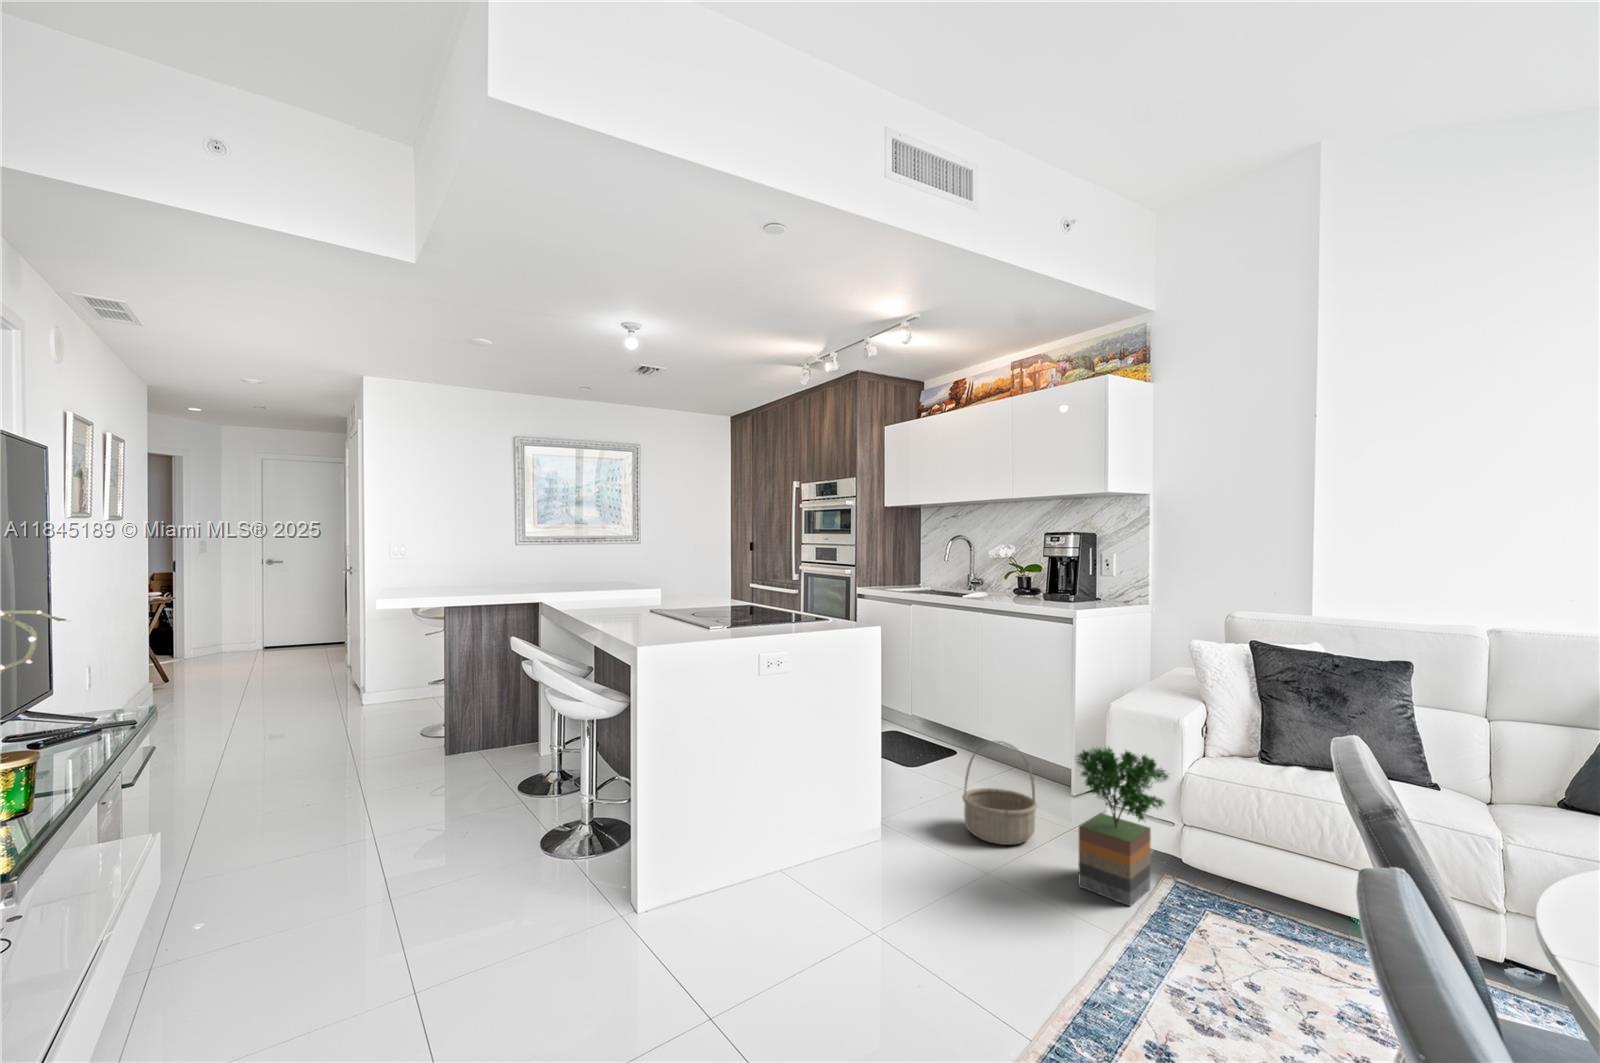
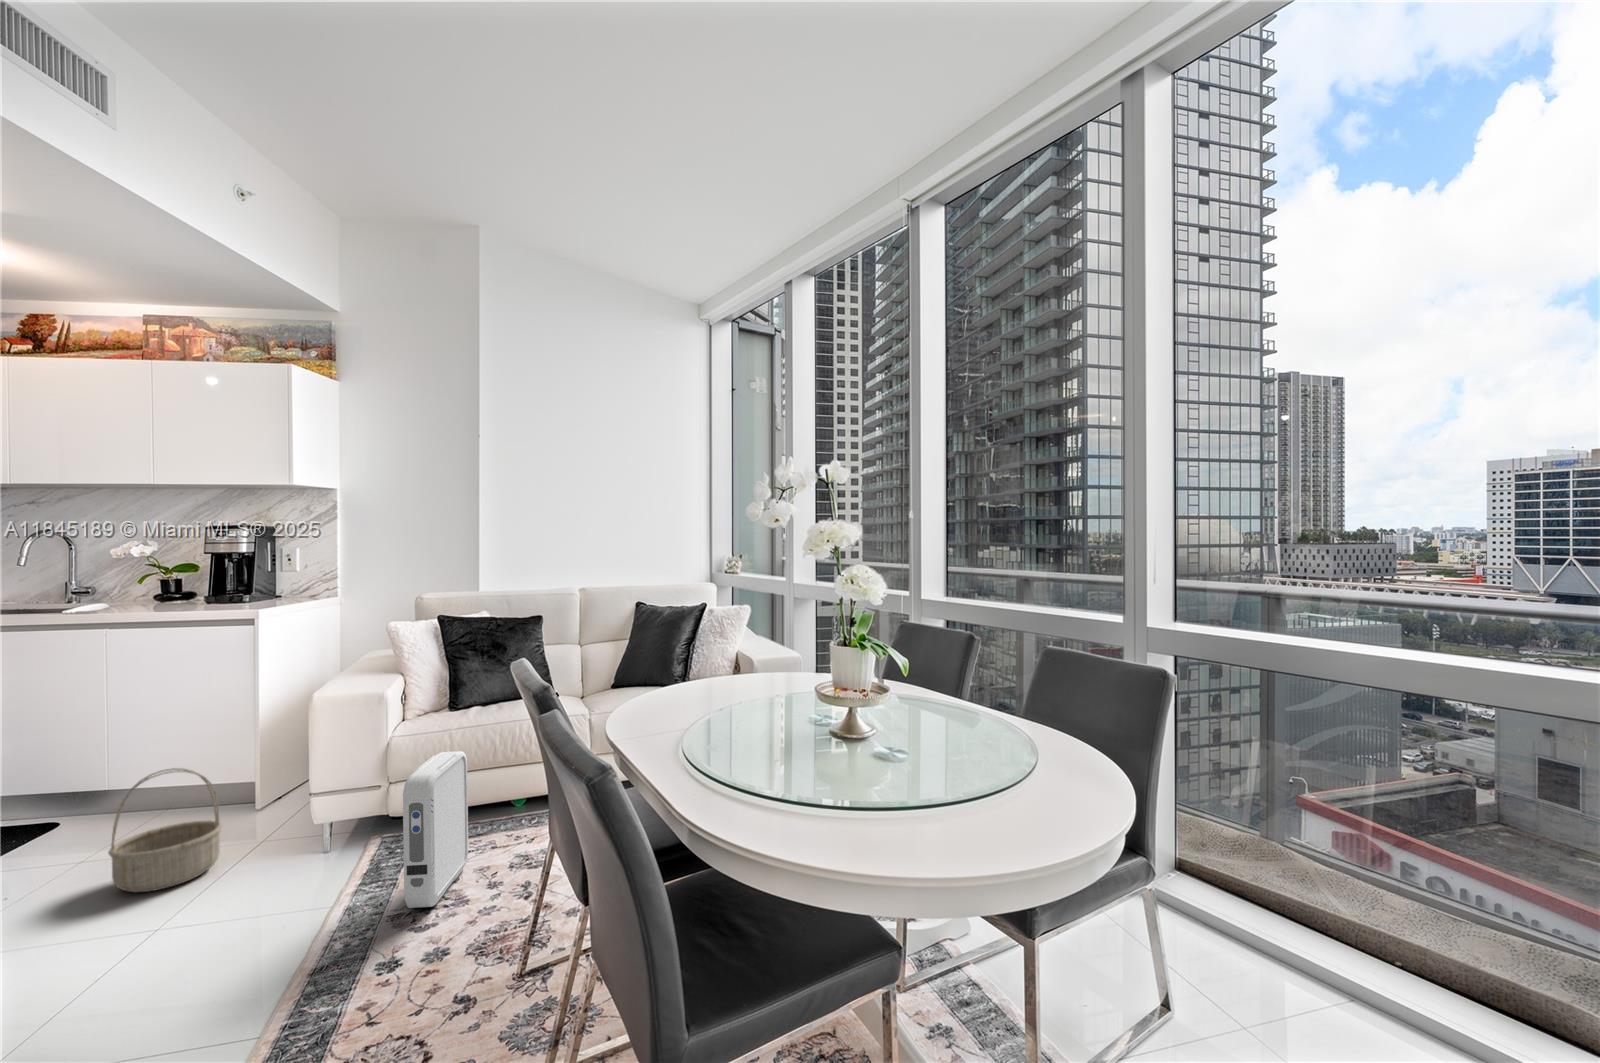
potted tree: present [1076,747,1169,906] -> none [273,731,377,883]
air purifier: none [1186,814,1276,1005] -> present [403,751,468,908]

